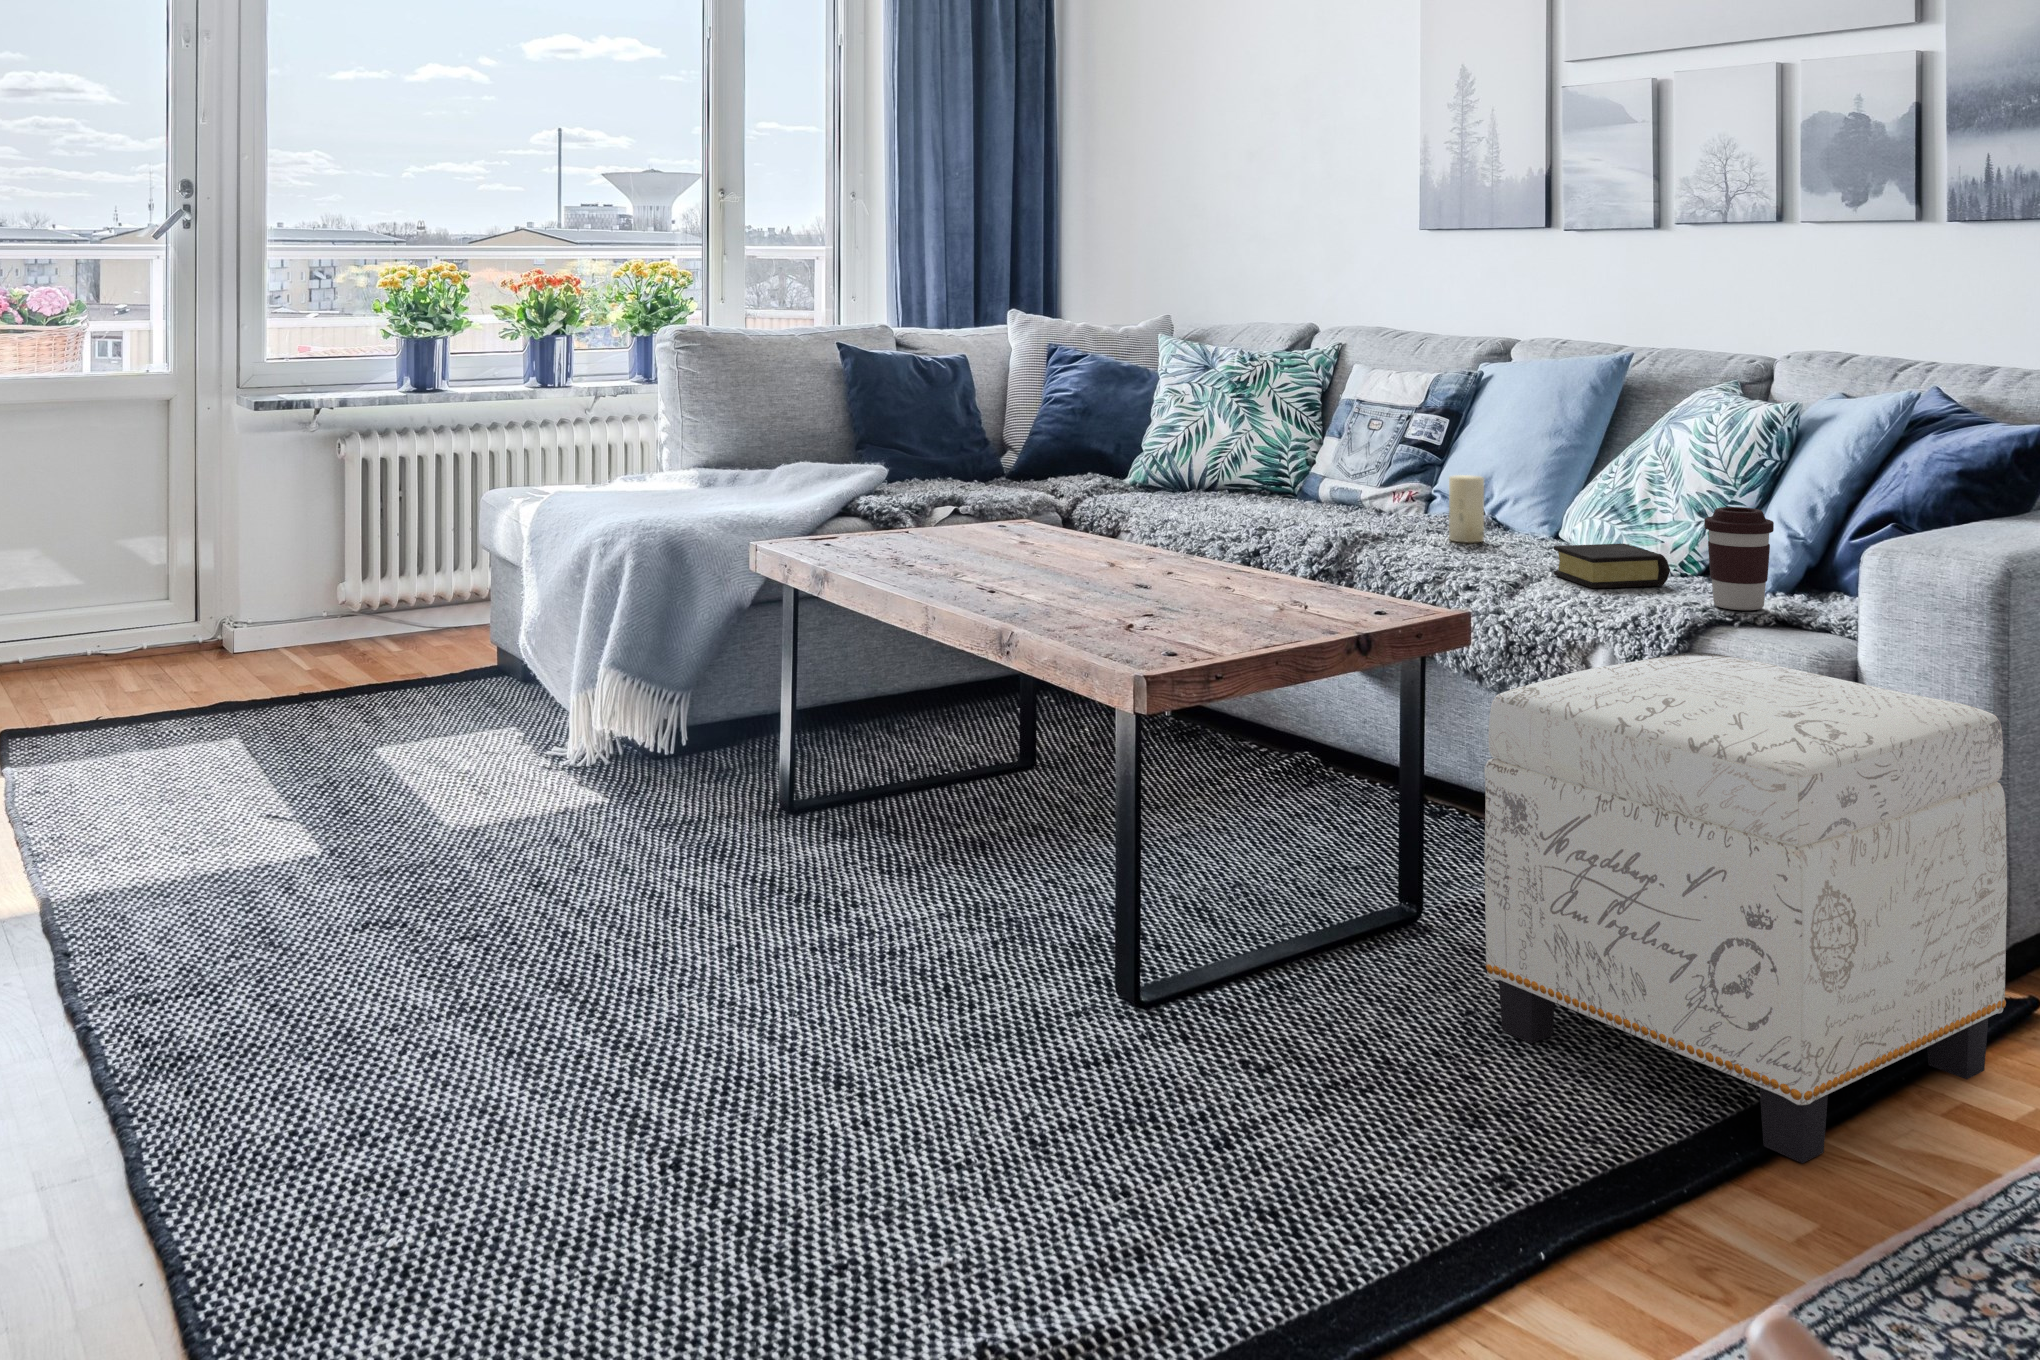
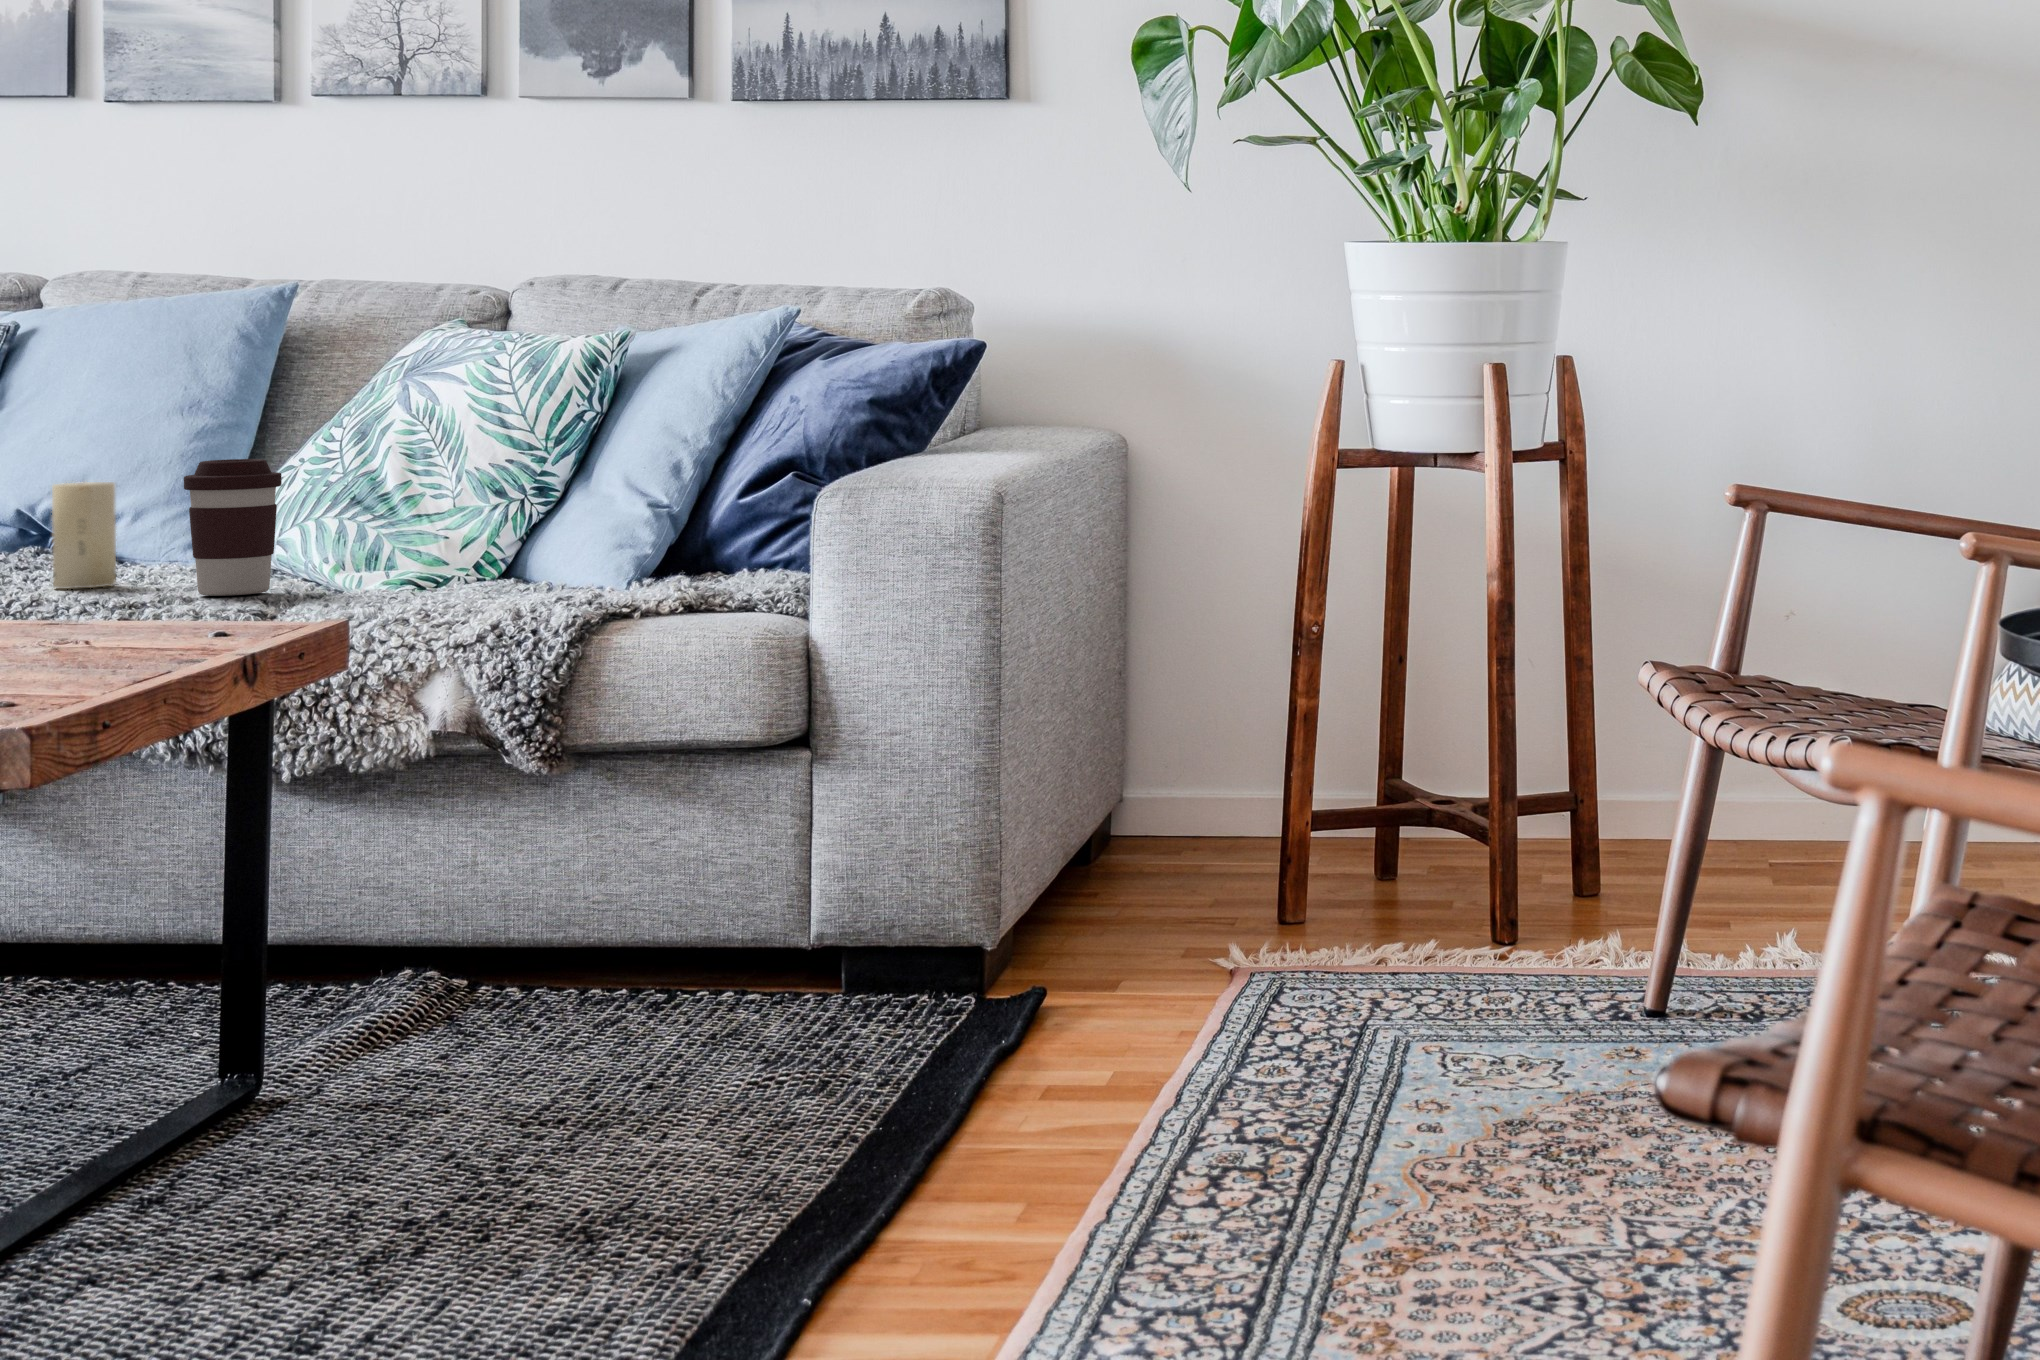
coffee cup: present [1704,507,1774,610] -> present [184,459,282,596]
book: present [1554,544,1670,588] -> none [312,542,496,599]
ottoman: present [1484,652,2007,1163] -> none [462,624,1066,1183]

